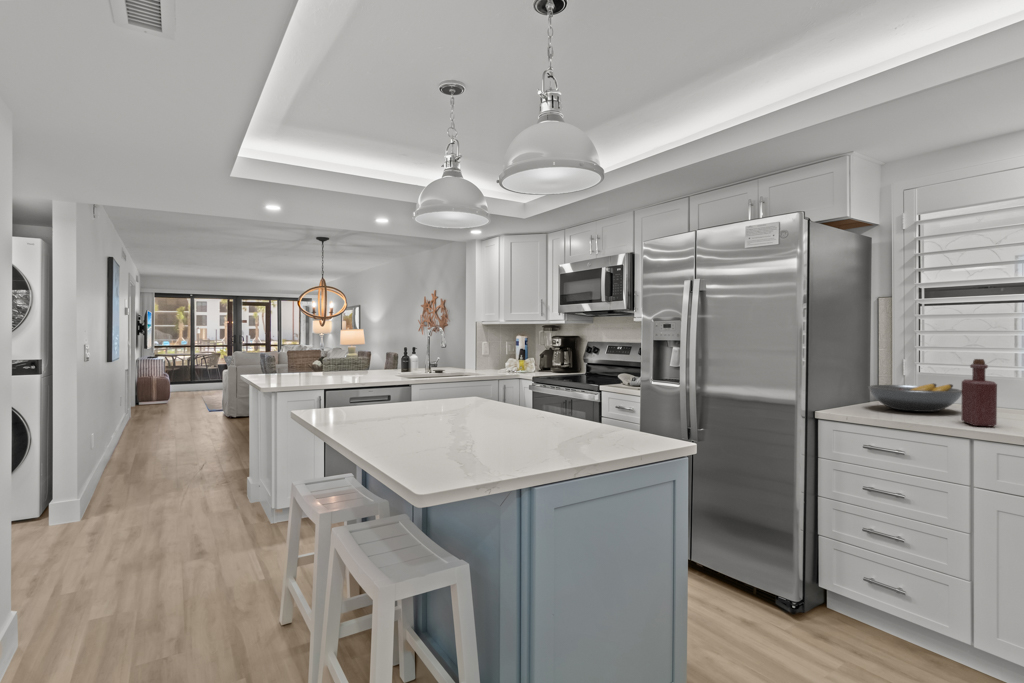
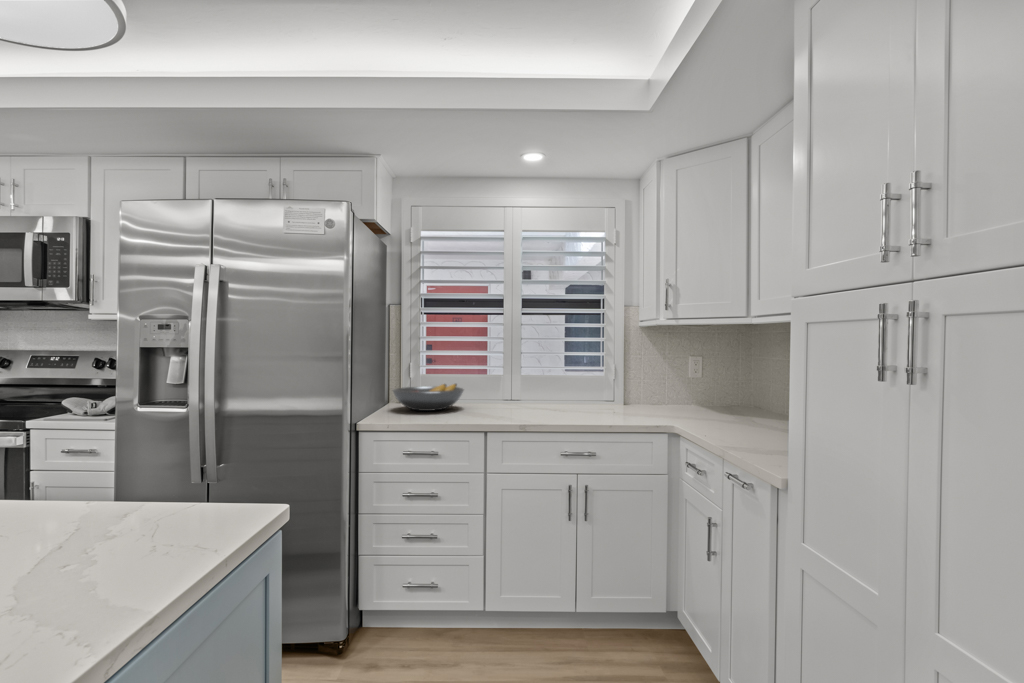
bottle: present [961,359,997,426] -> none [473,361,499,419]

